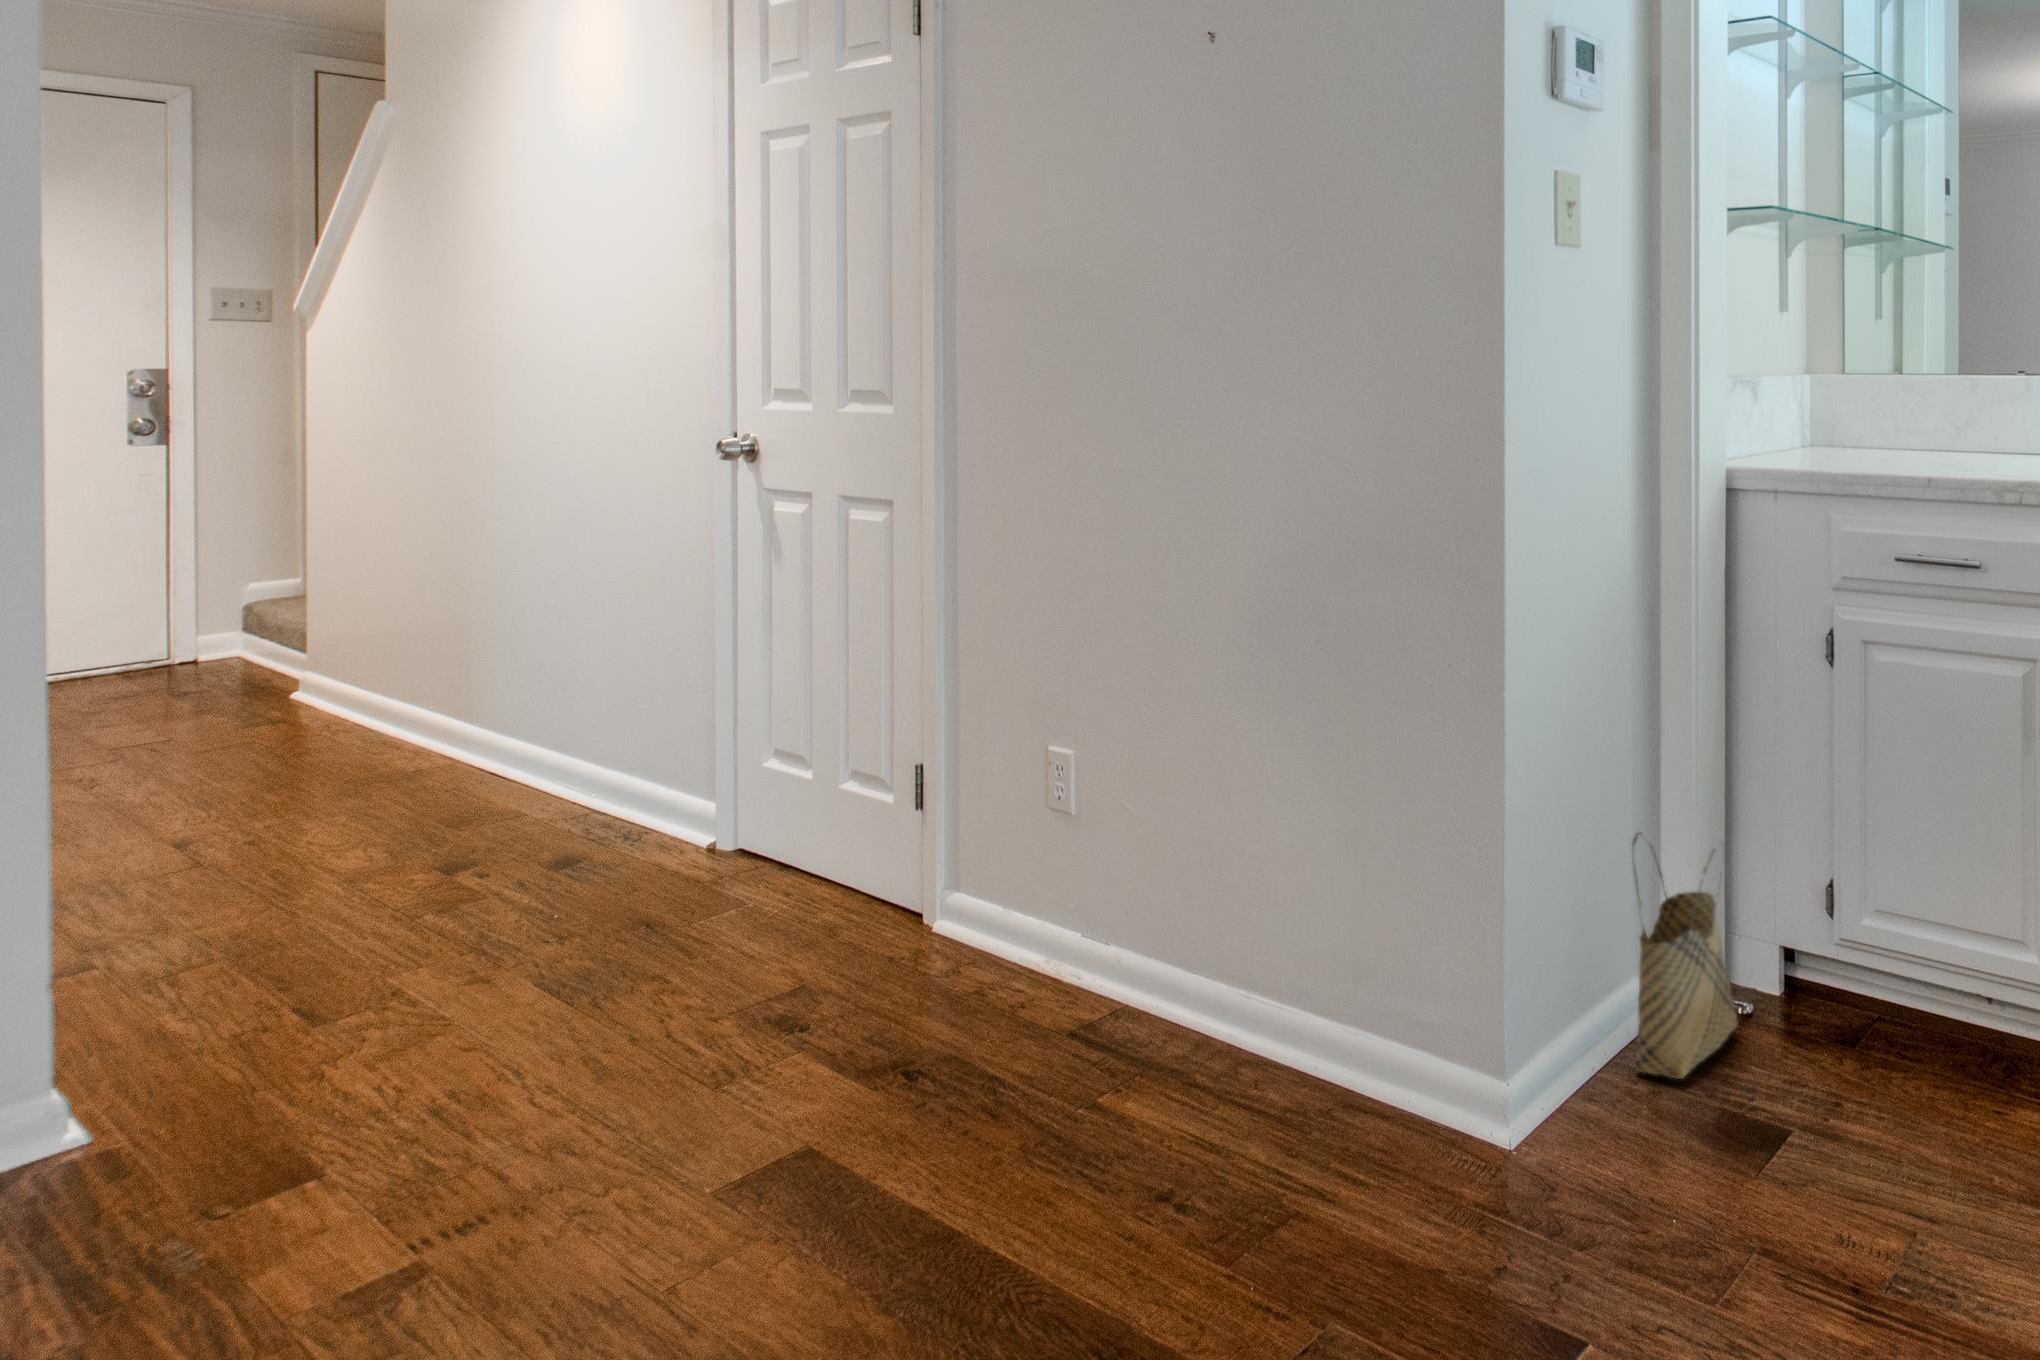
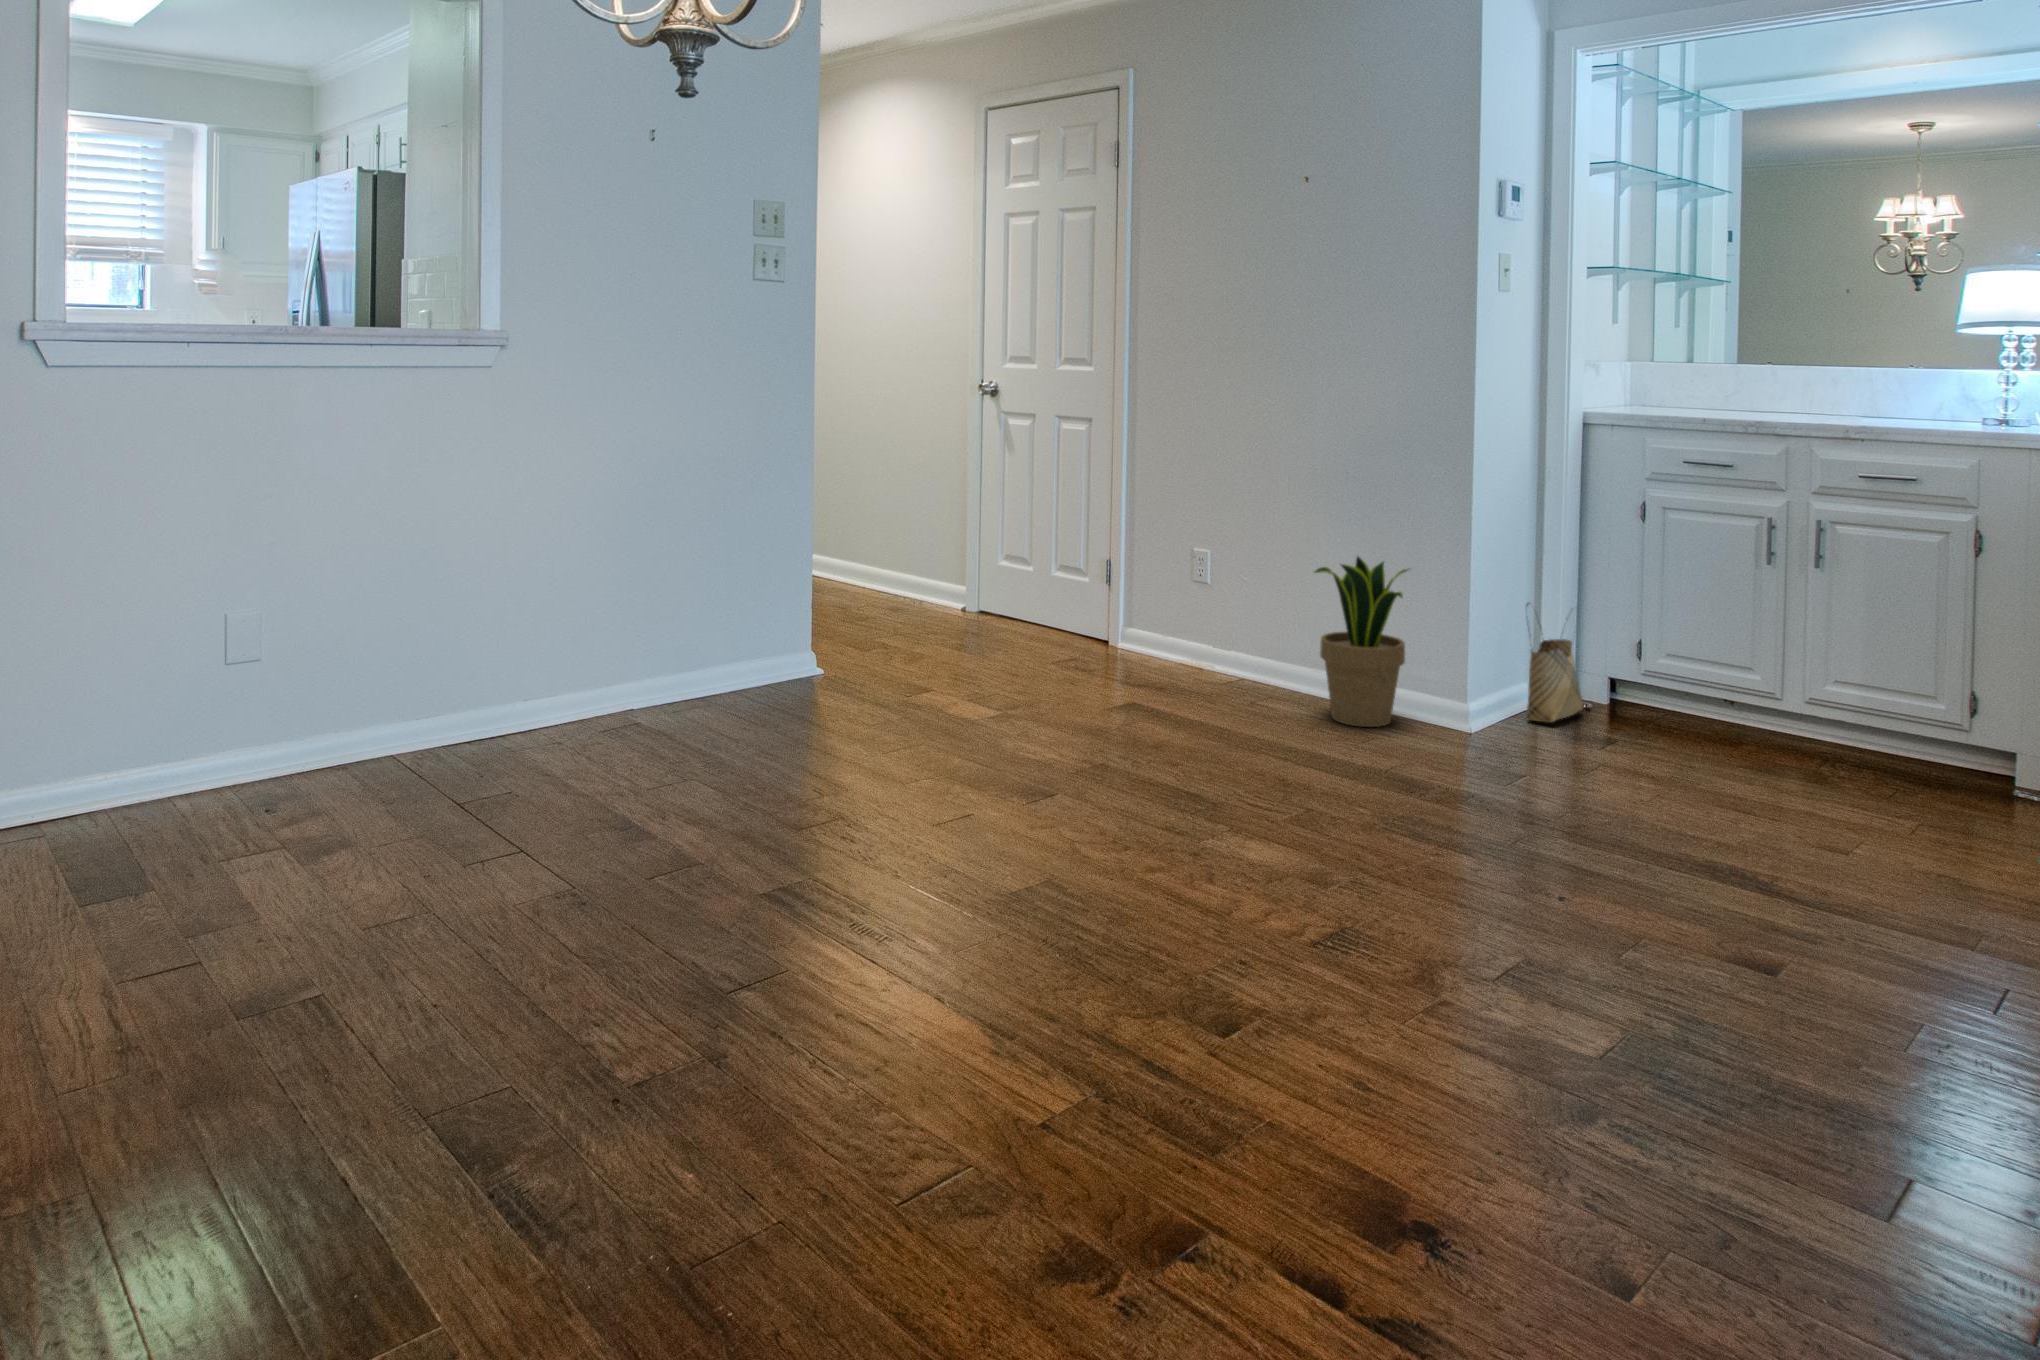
potted plant: none [1208,780,1415,1143] -> present [1315,557,1410,727]

